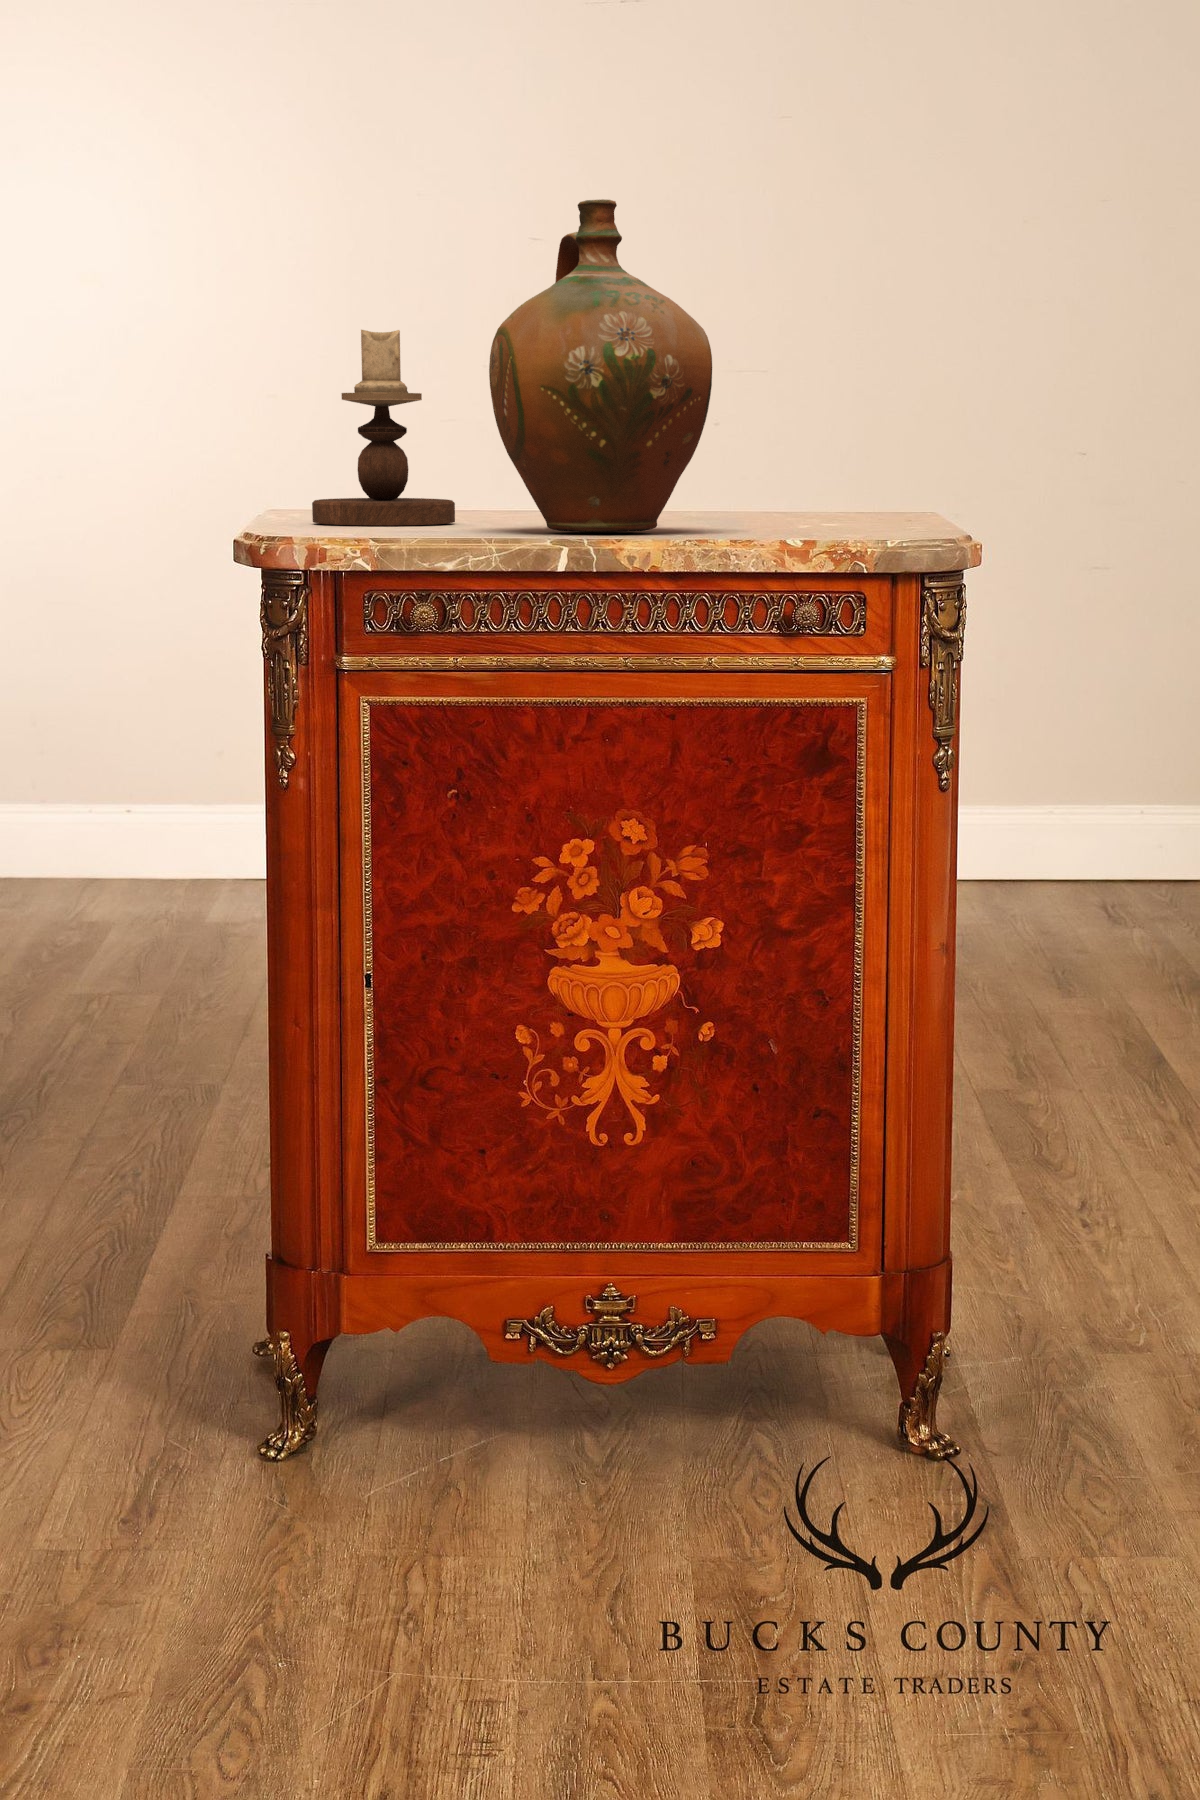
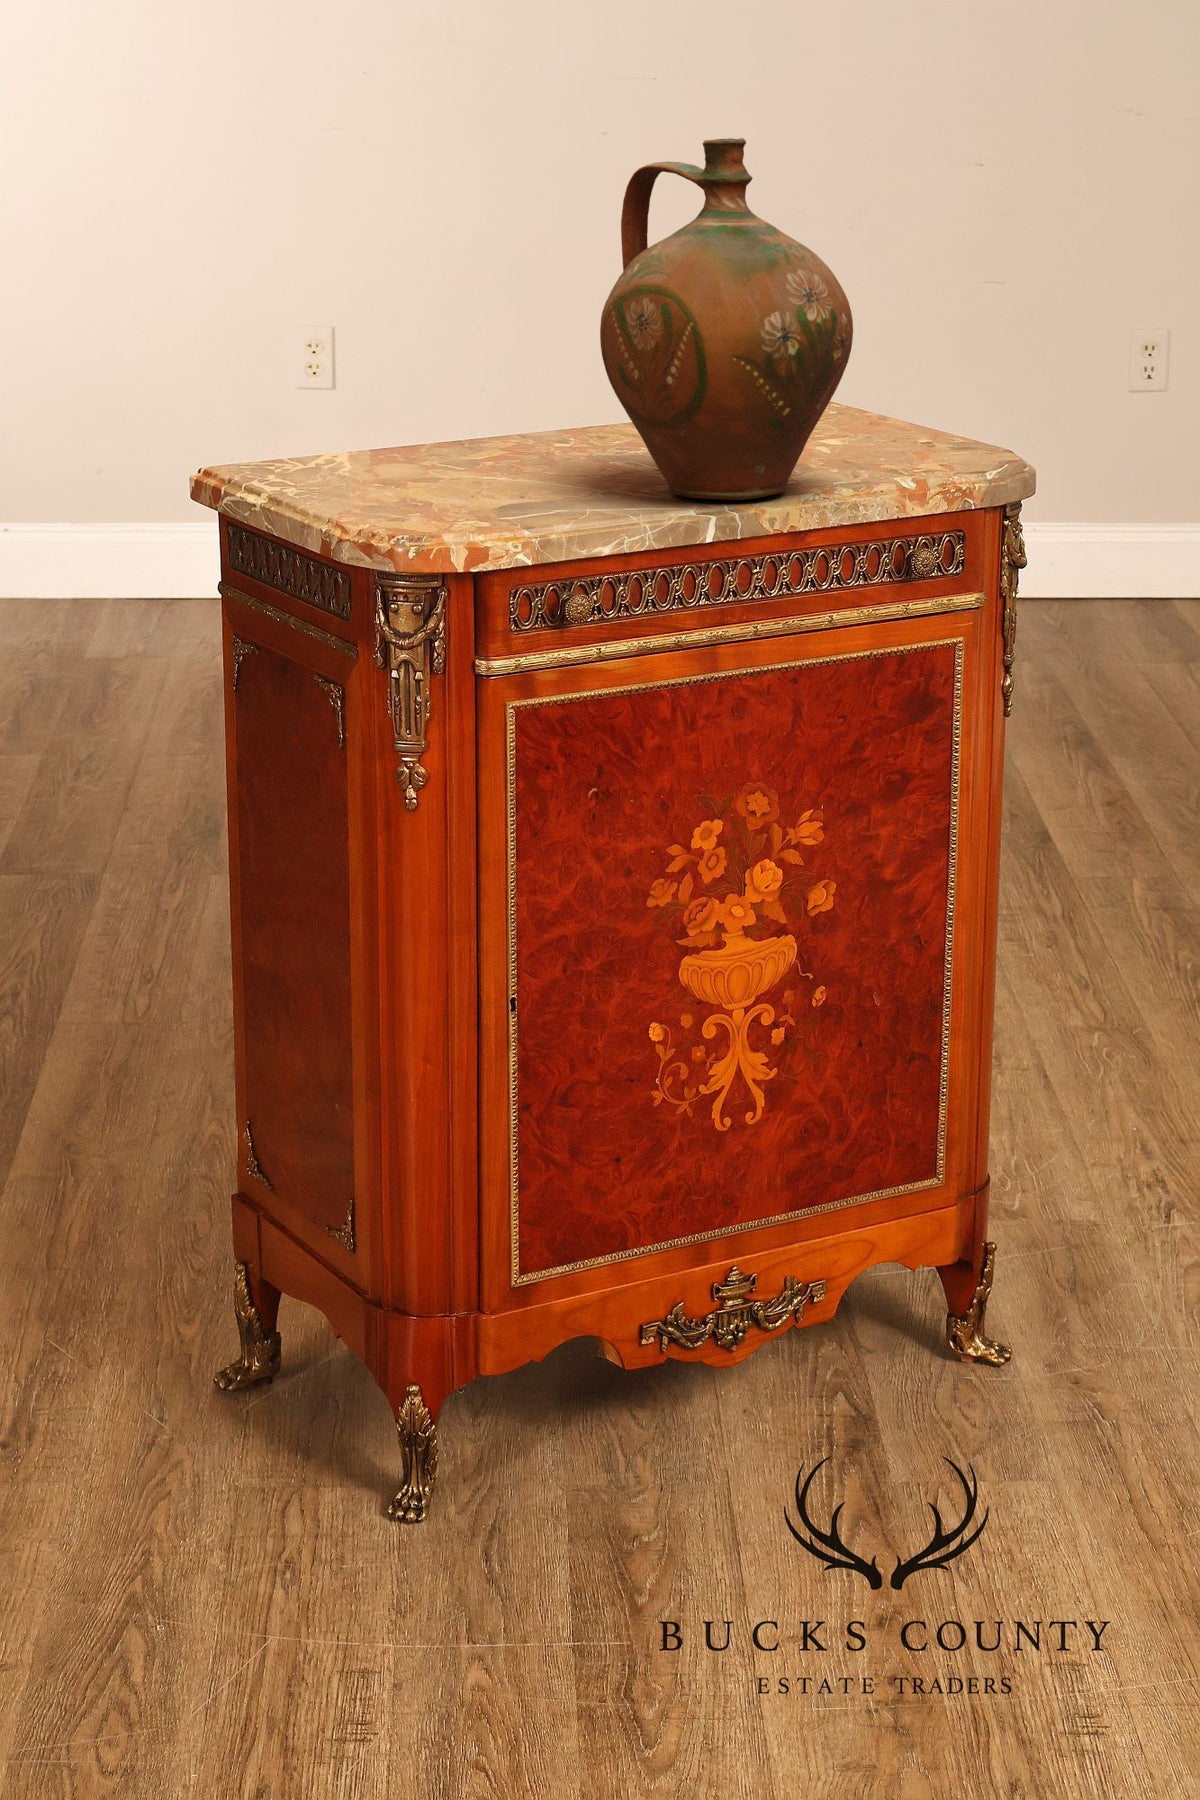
candlestick: present [312,330,455,525] -> none [276,252,440,490]

